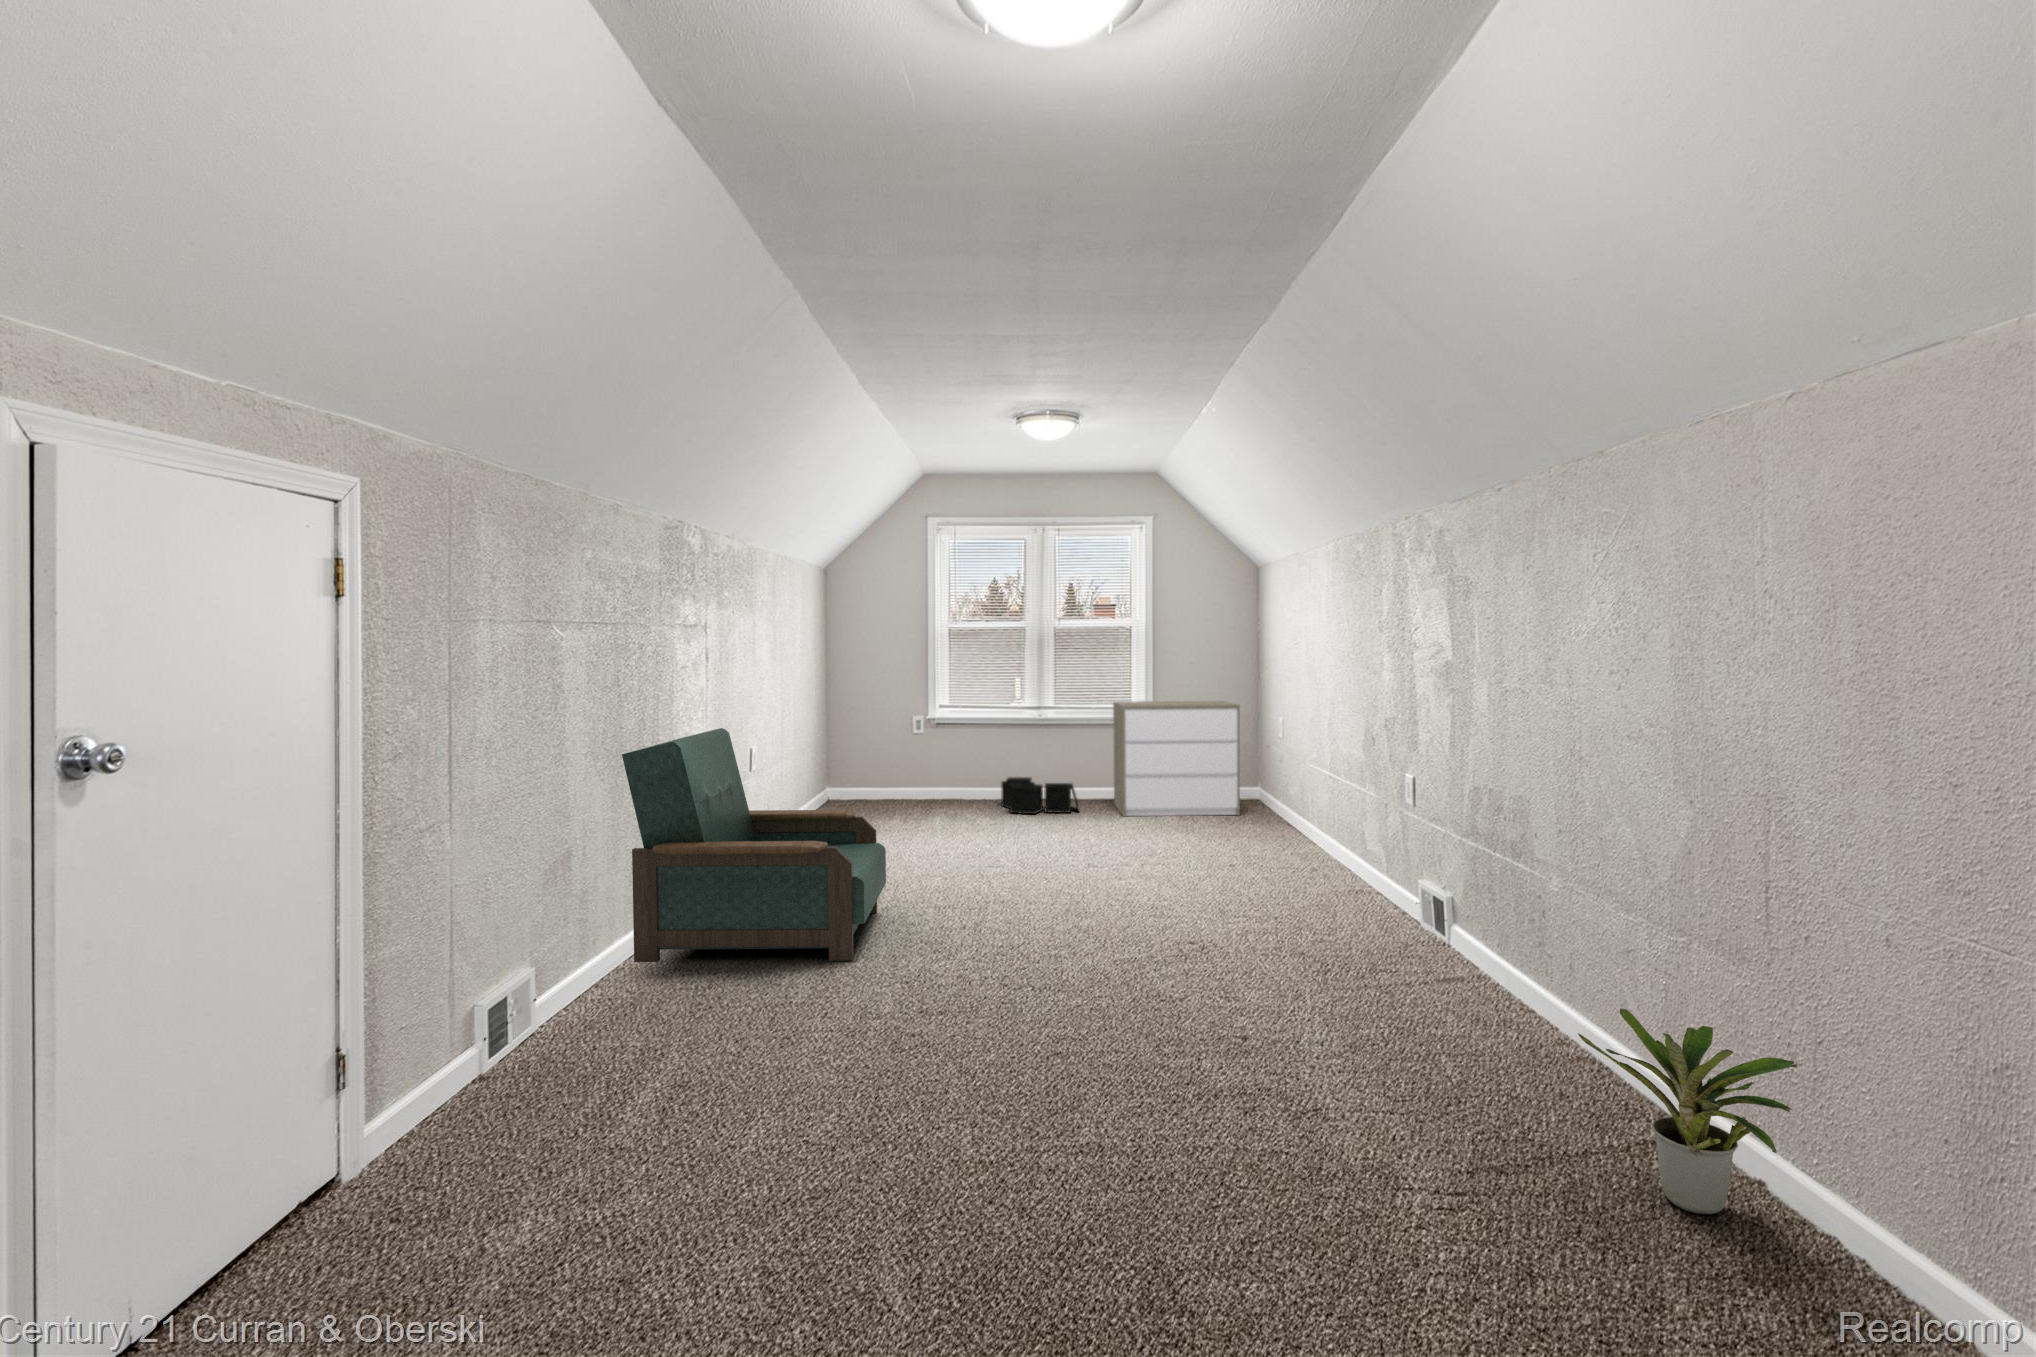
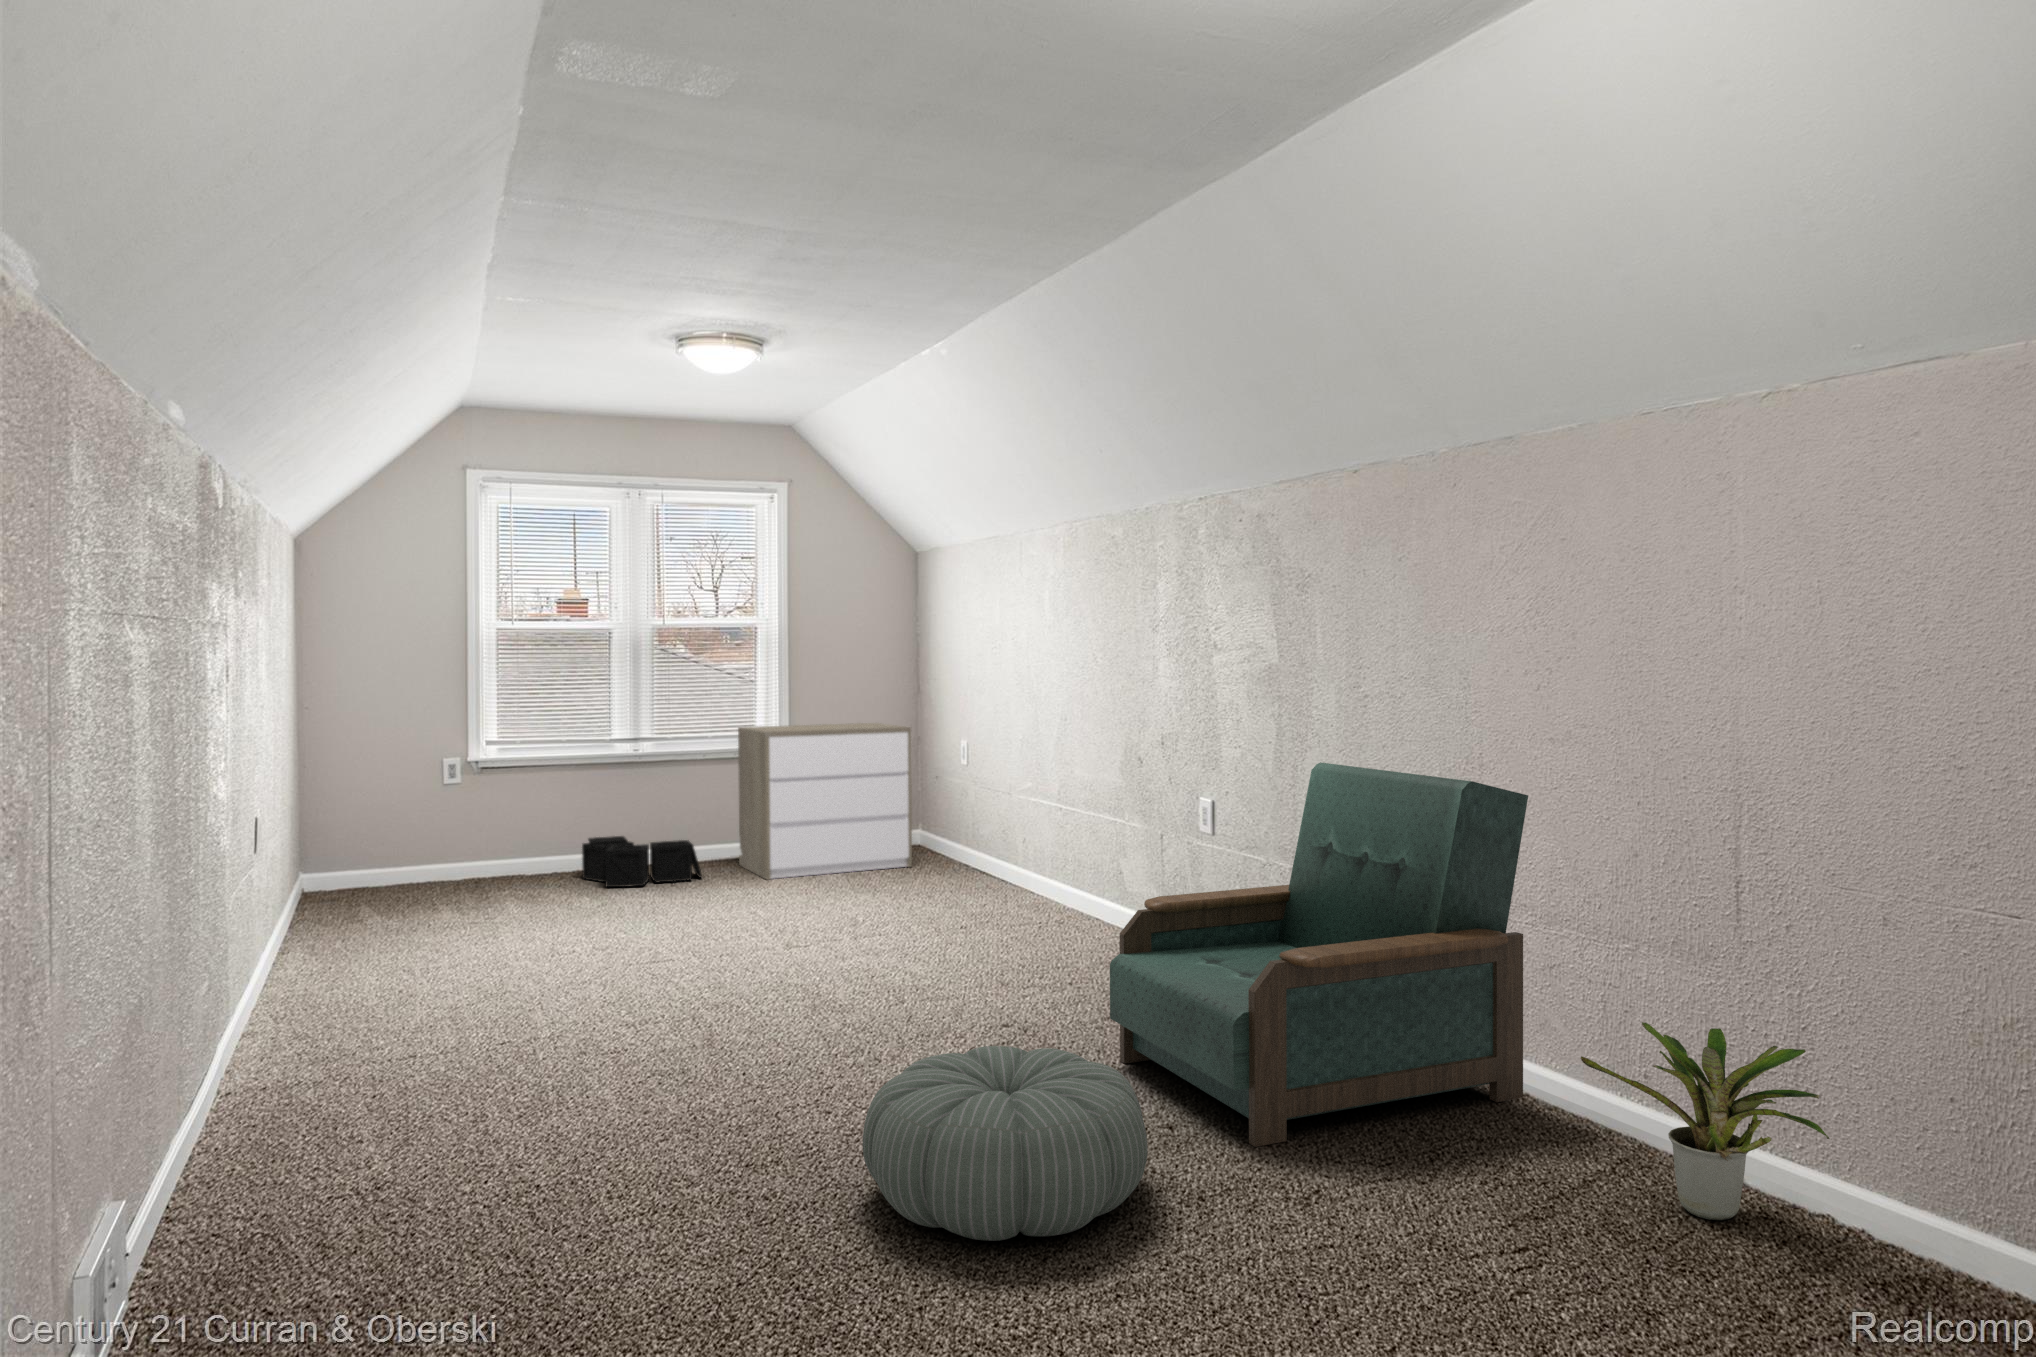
armchair: present [622,728,886,962] -> present [1110,762,1528,1147]
pouf: none [969,949,1183,1093] -> present [863,1046,1148,1241]

